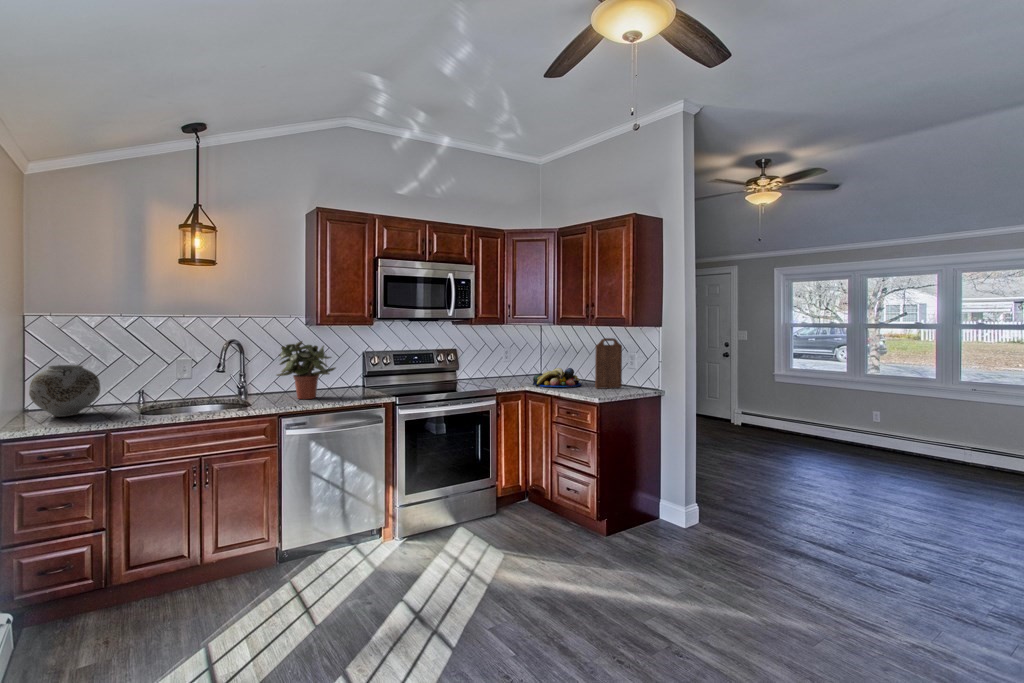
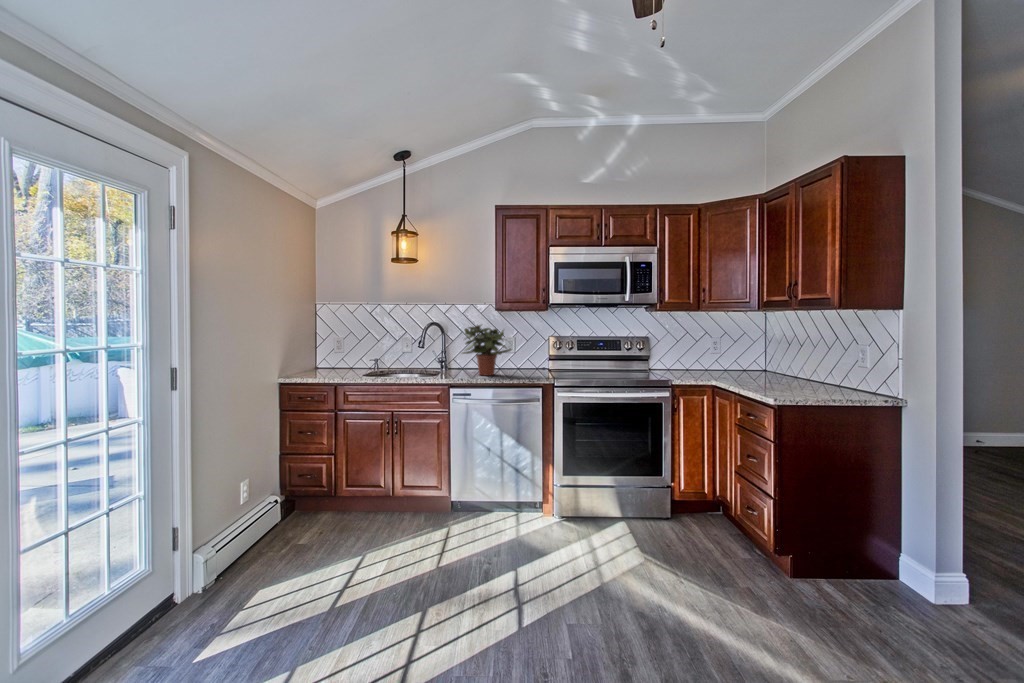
cutting board: present [595,338,622,389] -> none [795,326,838,390]
vase: present [29,365,100,417] -> none [306,339,347,374]
fruit bowl: present [533,368,582,387] -> none [722,361,785,384]

